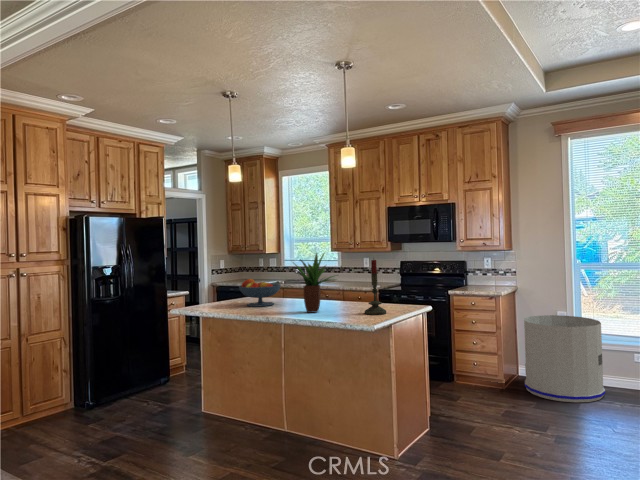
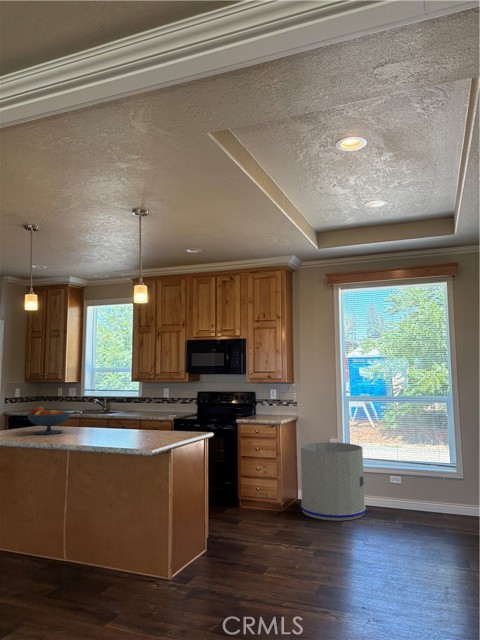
potted plant: present [295,253,335,313] -> none [80,381,127,439]
candle: present [365,260,386,315] -> none [148,388,168,441]

